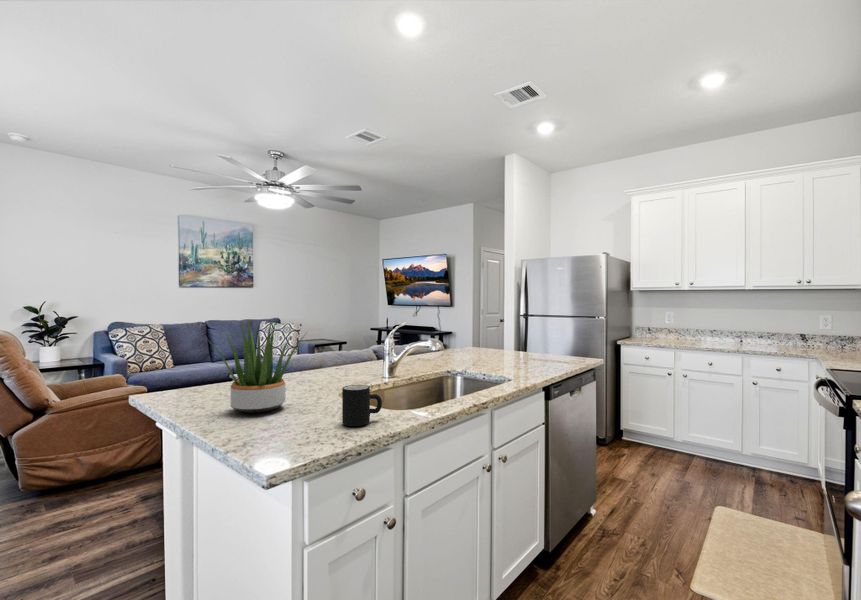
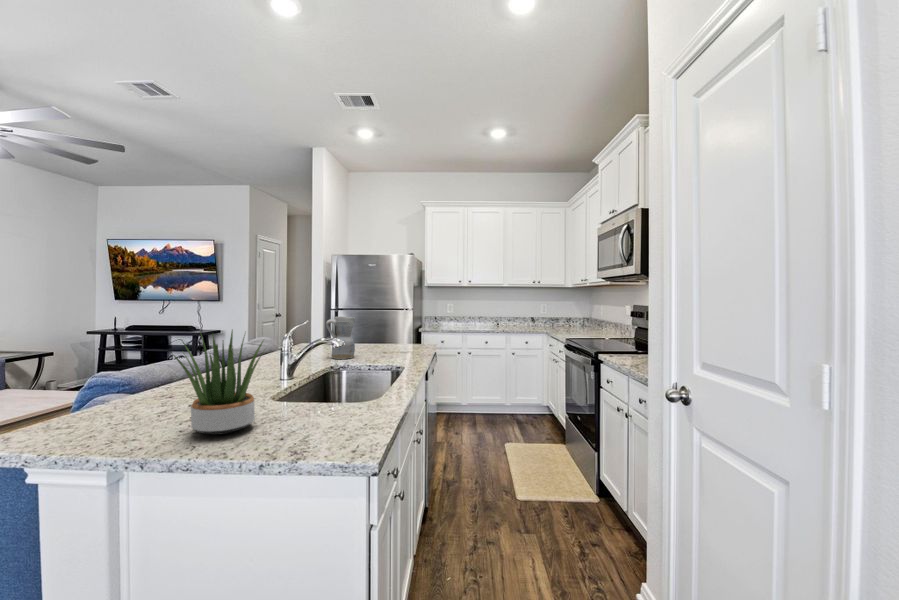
ceramic pitcher: none [457,319,486,363] -> present [326,317,355,359]
mug: present [342,385,382,426] -> none [342,385,371,423]

